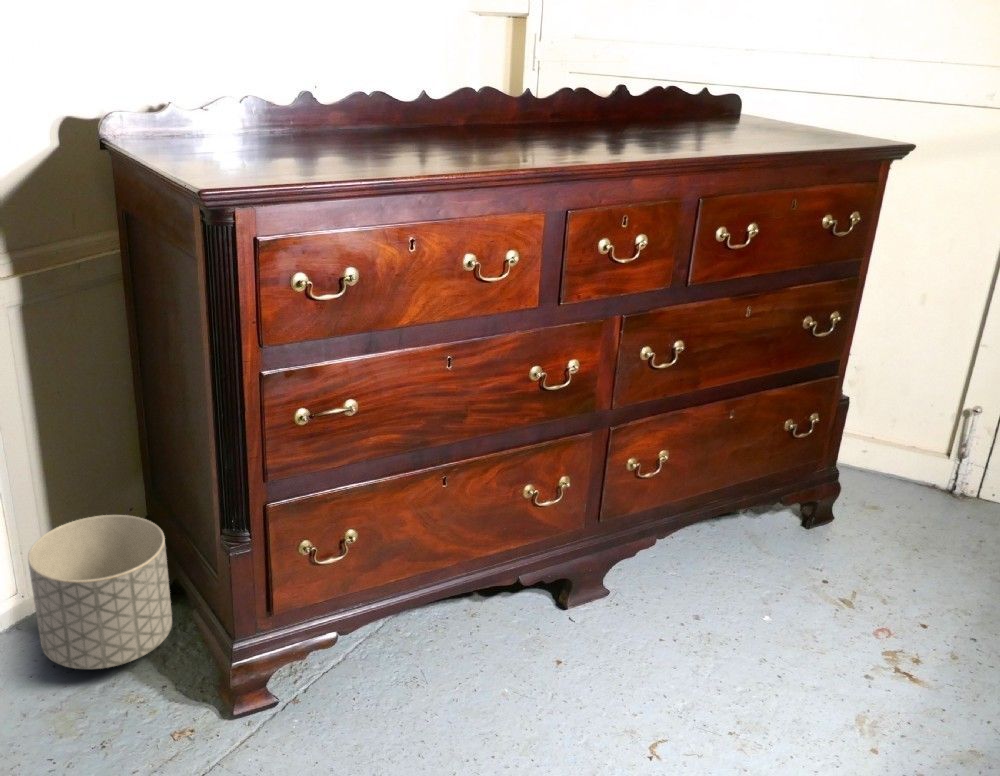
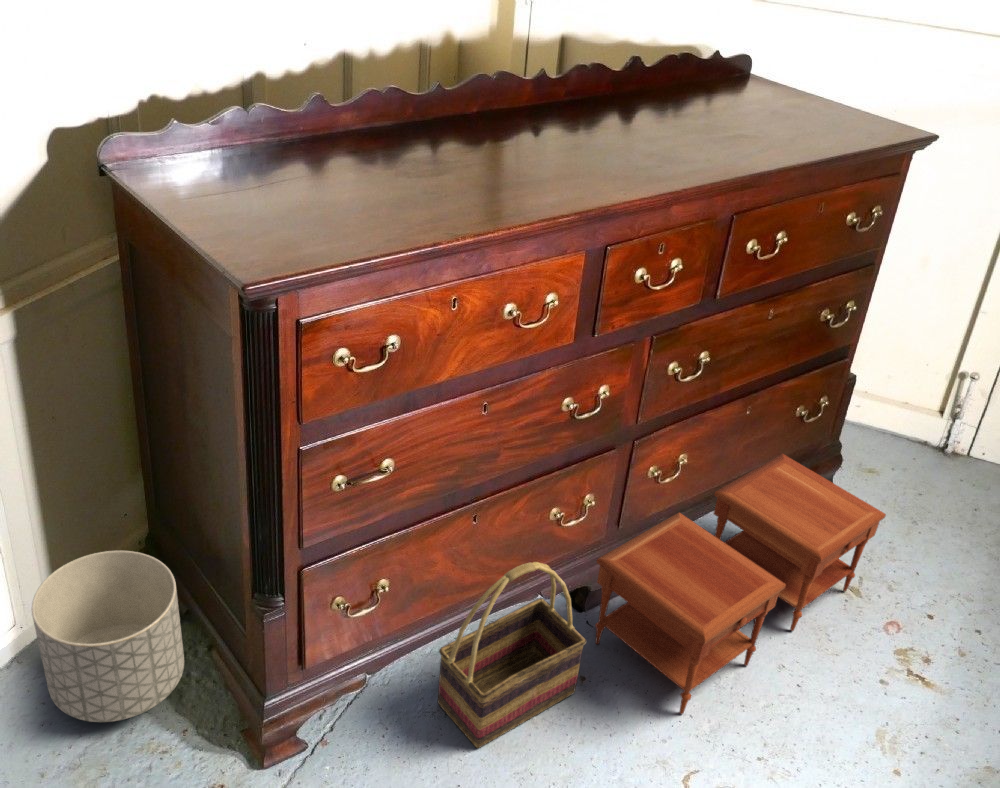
side table: none [572,466,870,695] -> present [595,454,886,714]
basket: none [410,521,557,713] -> present [438,562,586,748]

